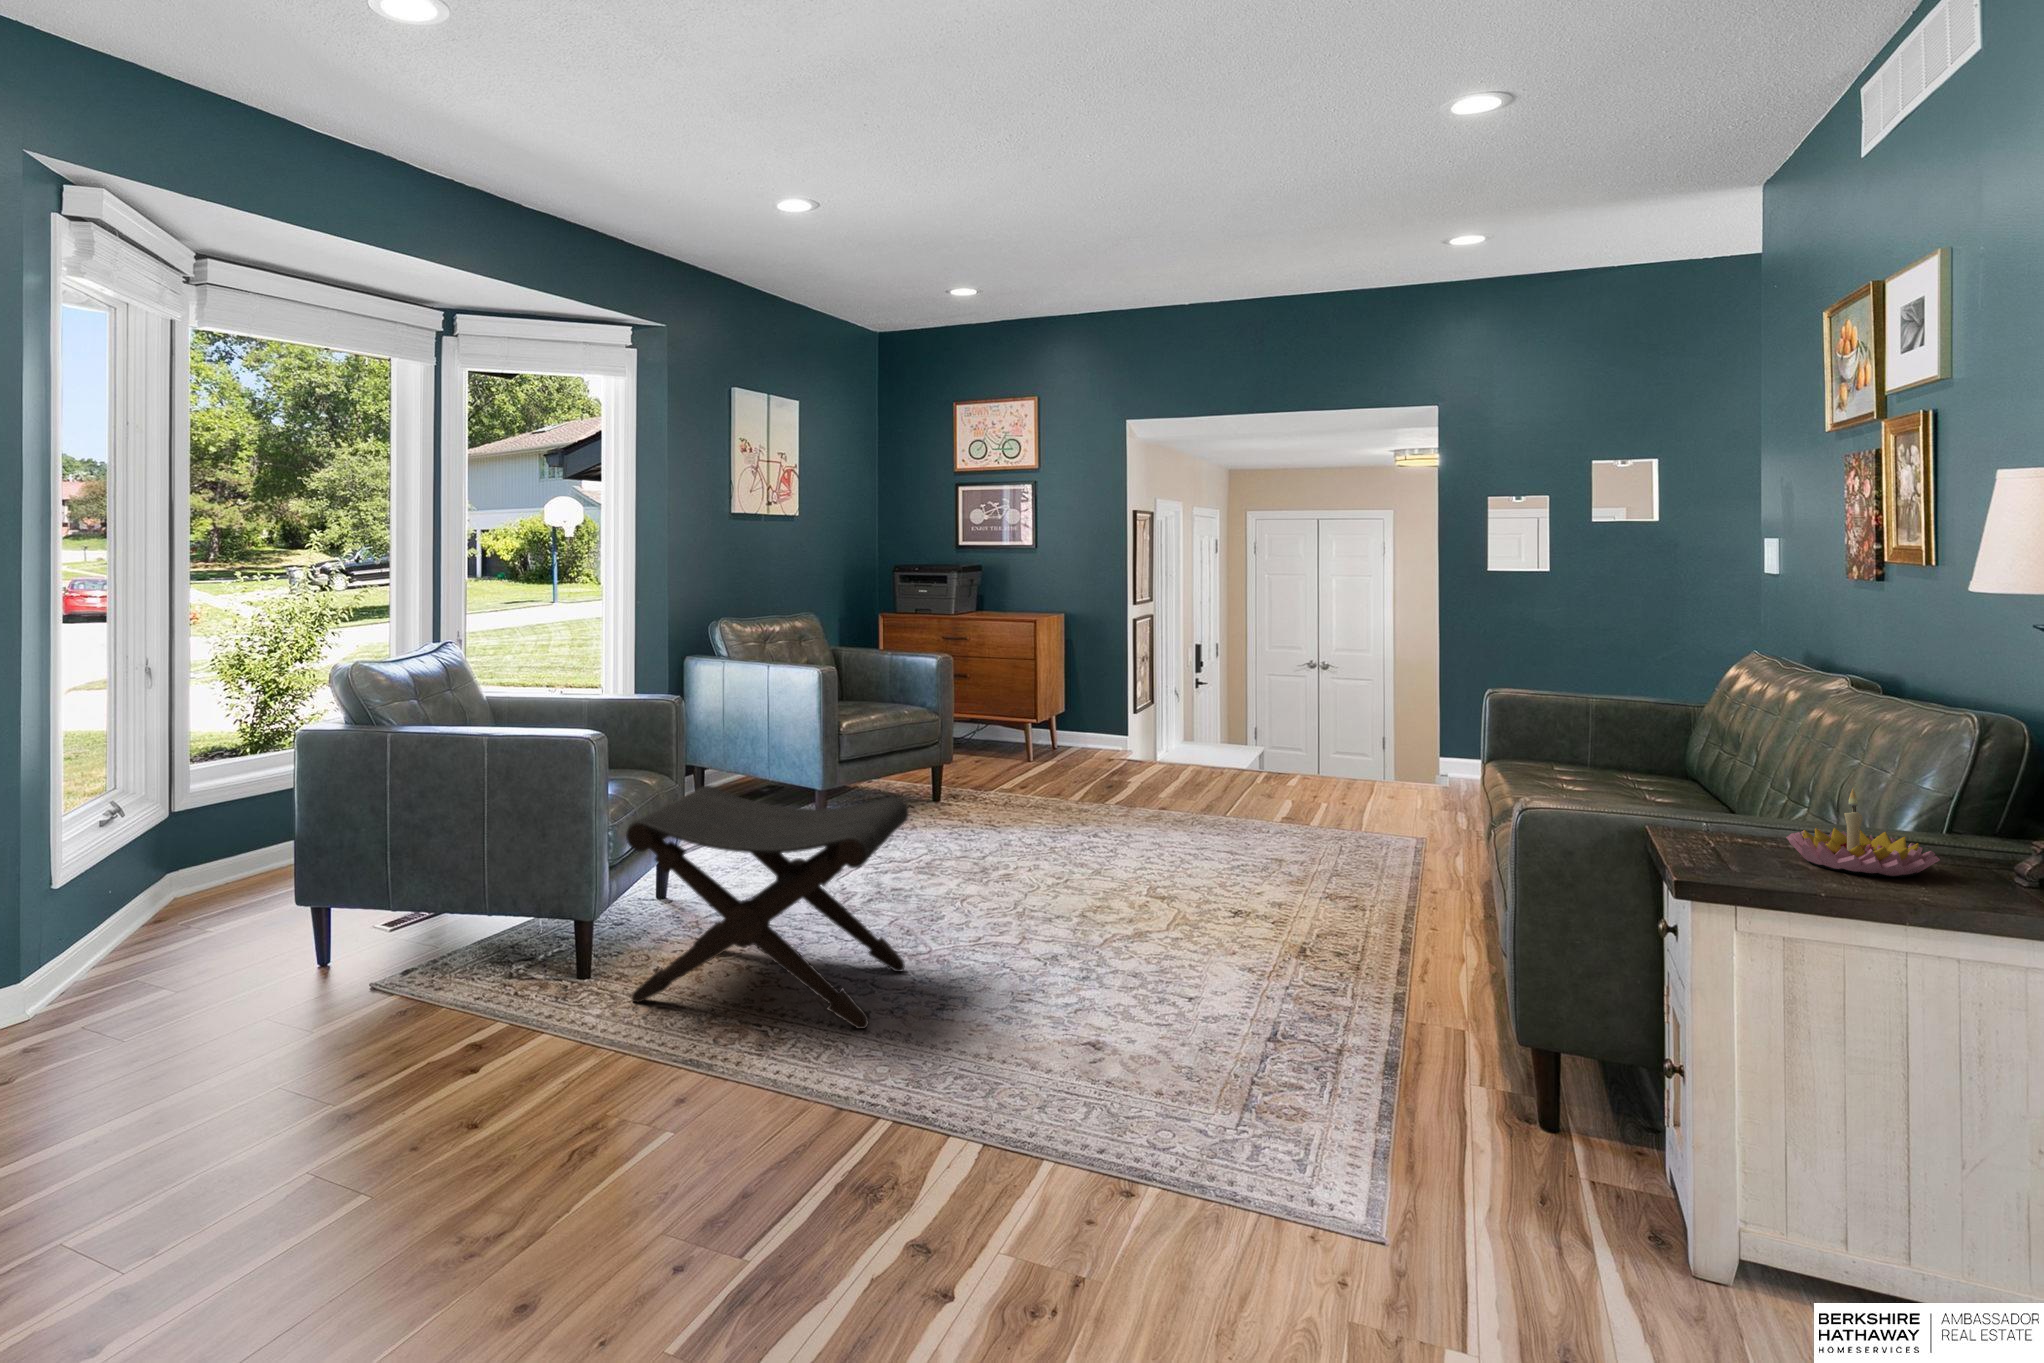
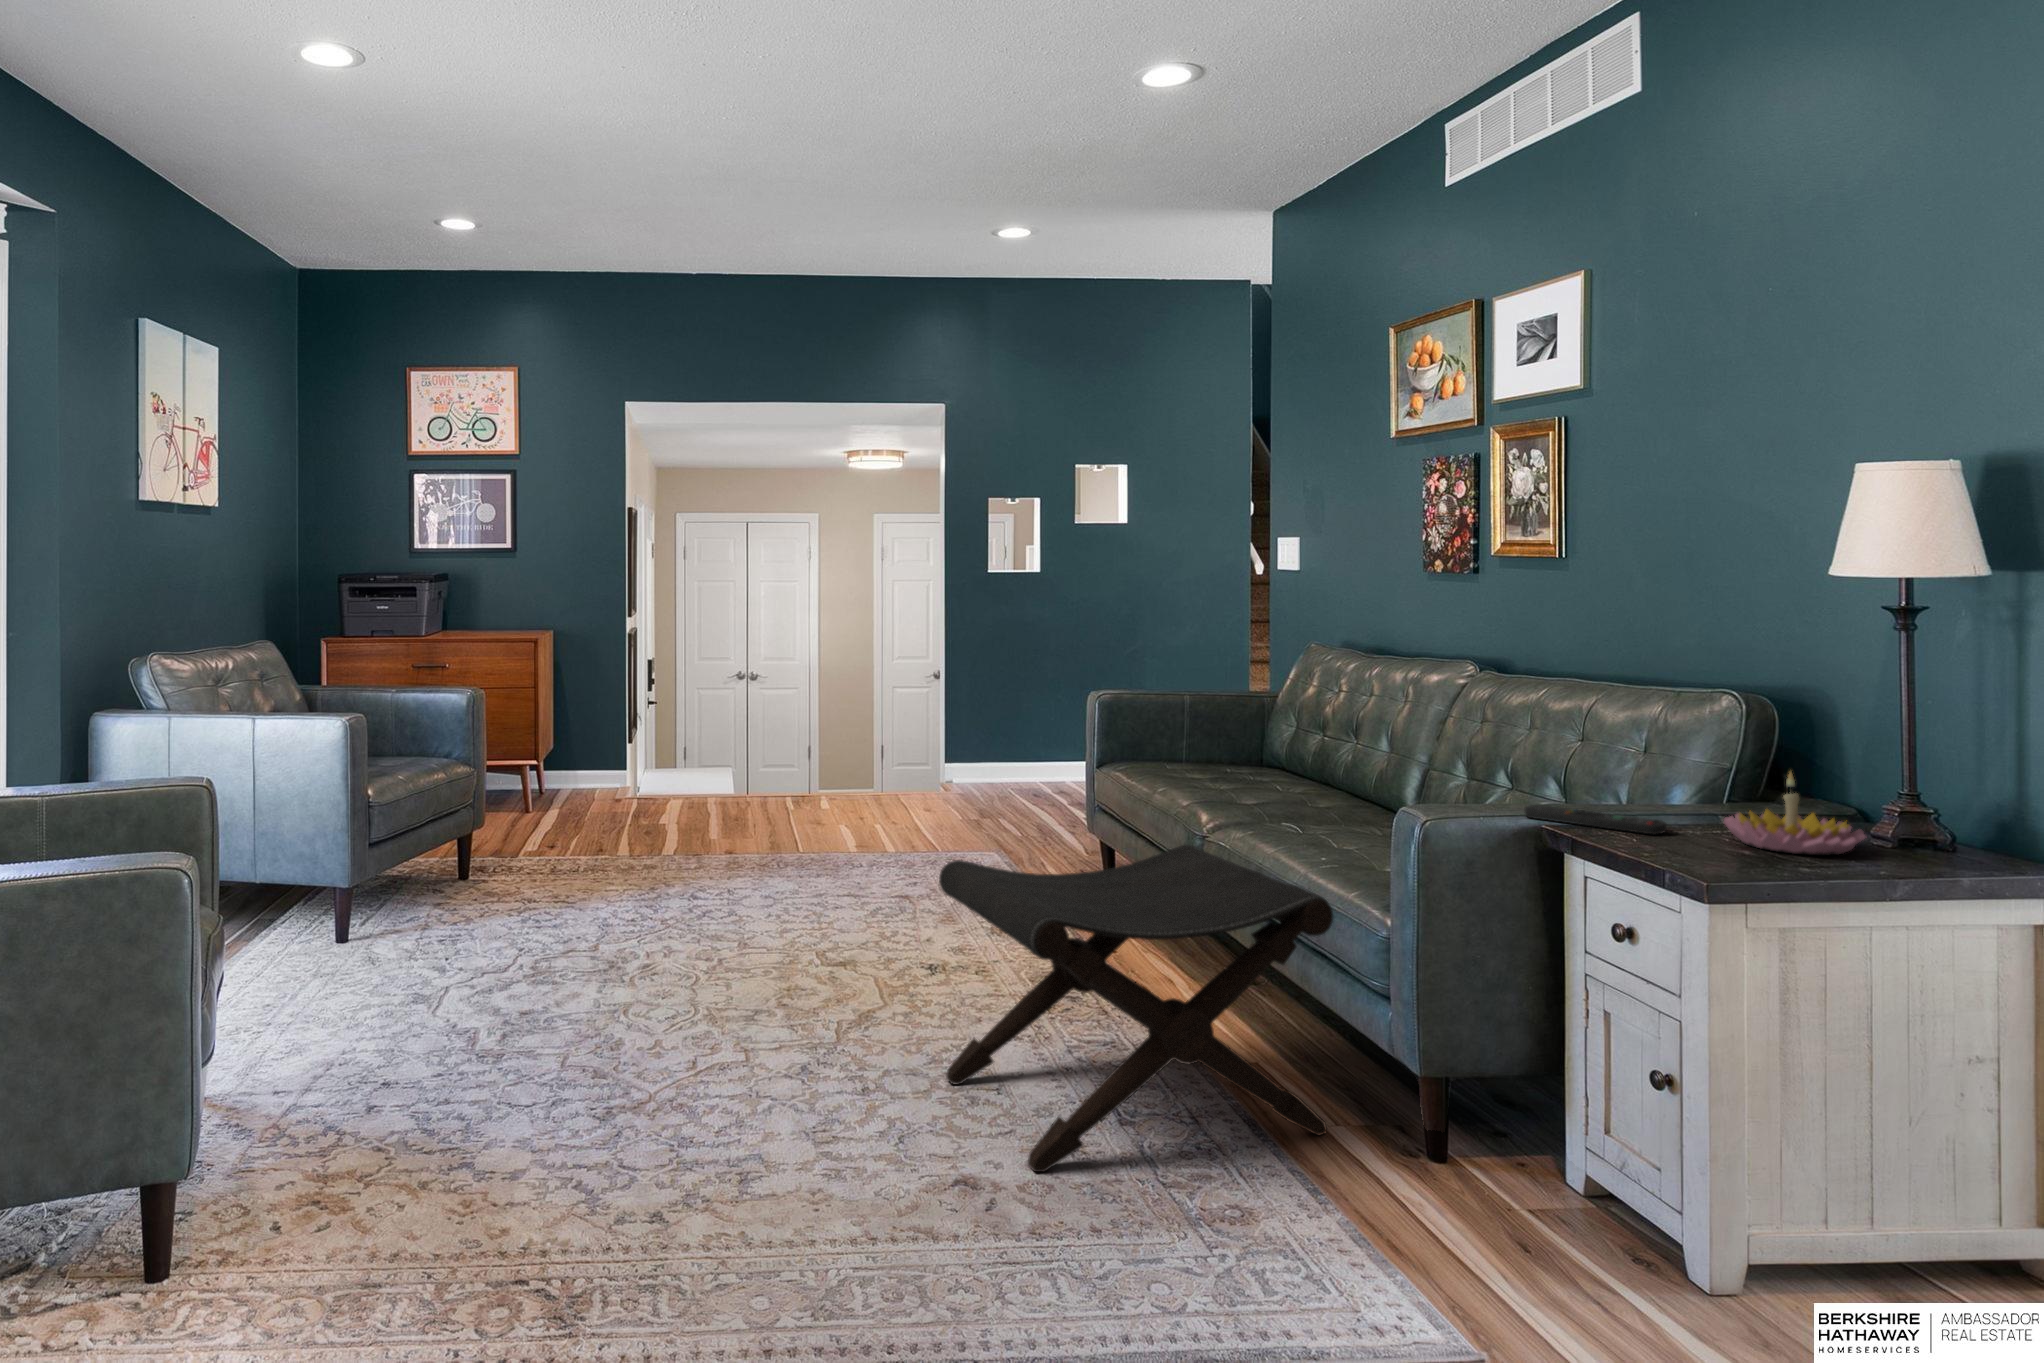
footstool: present [626,786,908,1029] -> present [939,845,1333,1172]
remote control: none [1625,806,1749,841] -> present [1525,805,1667,834]

